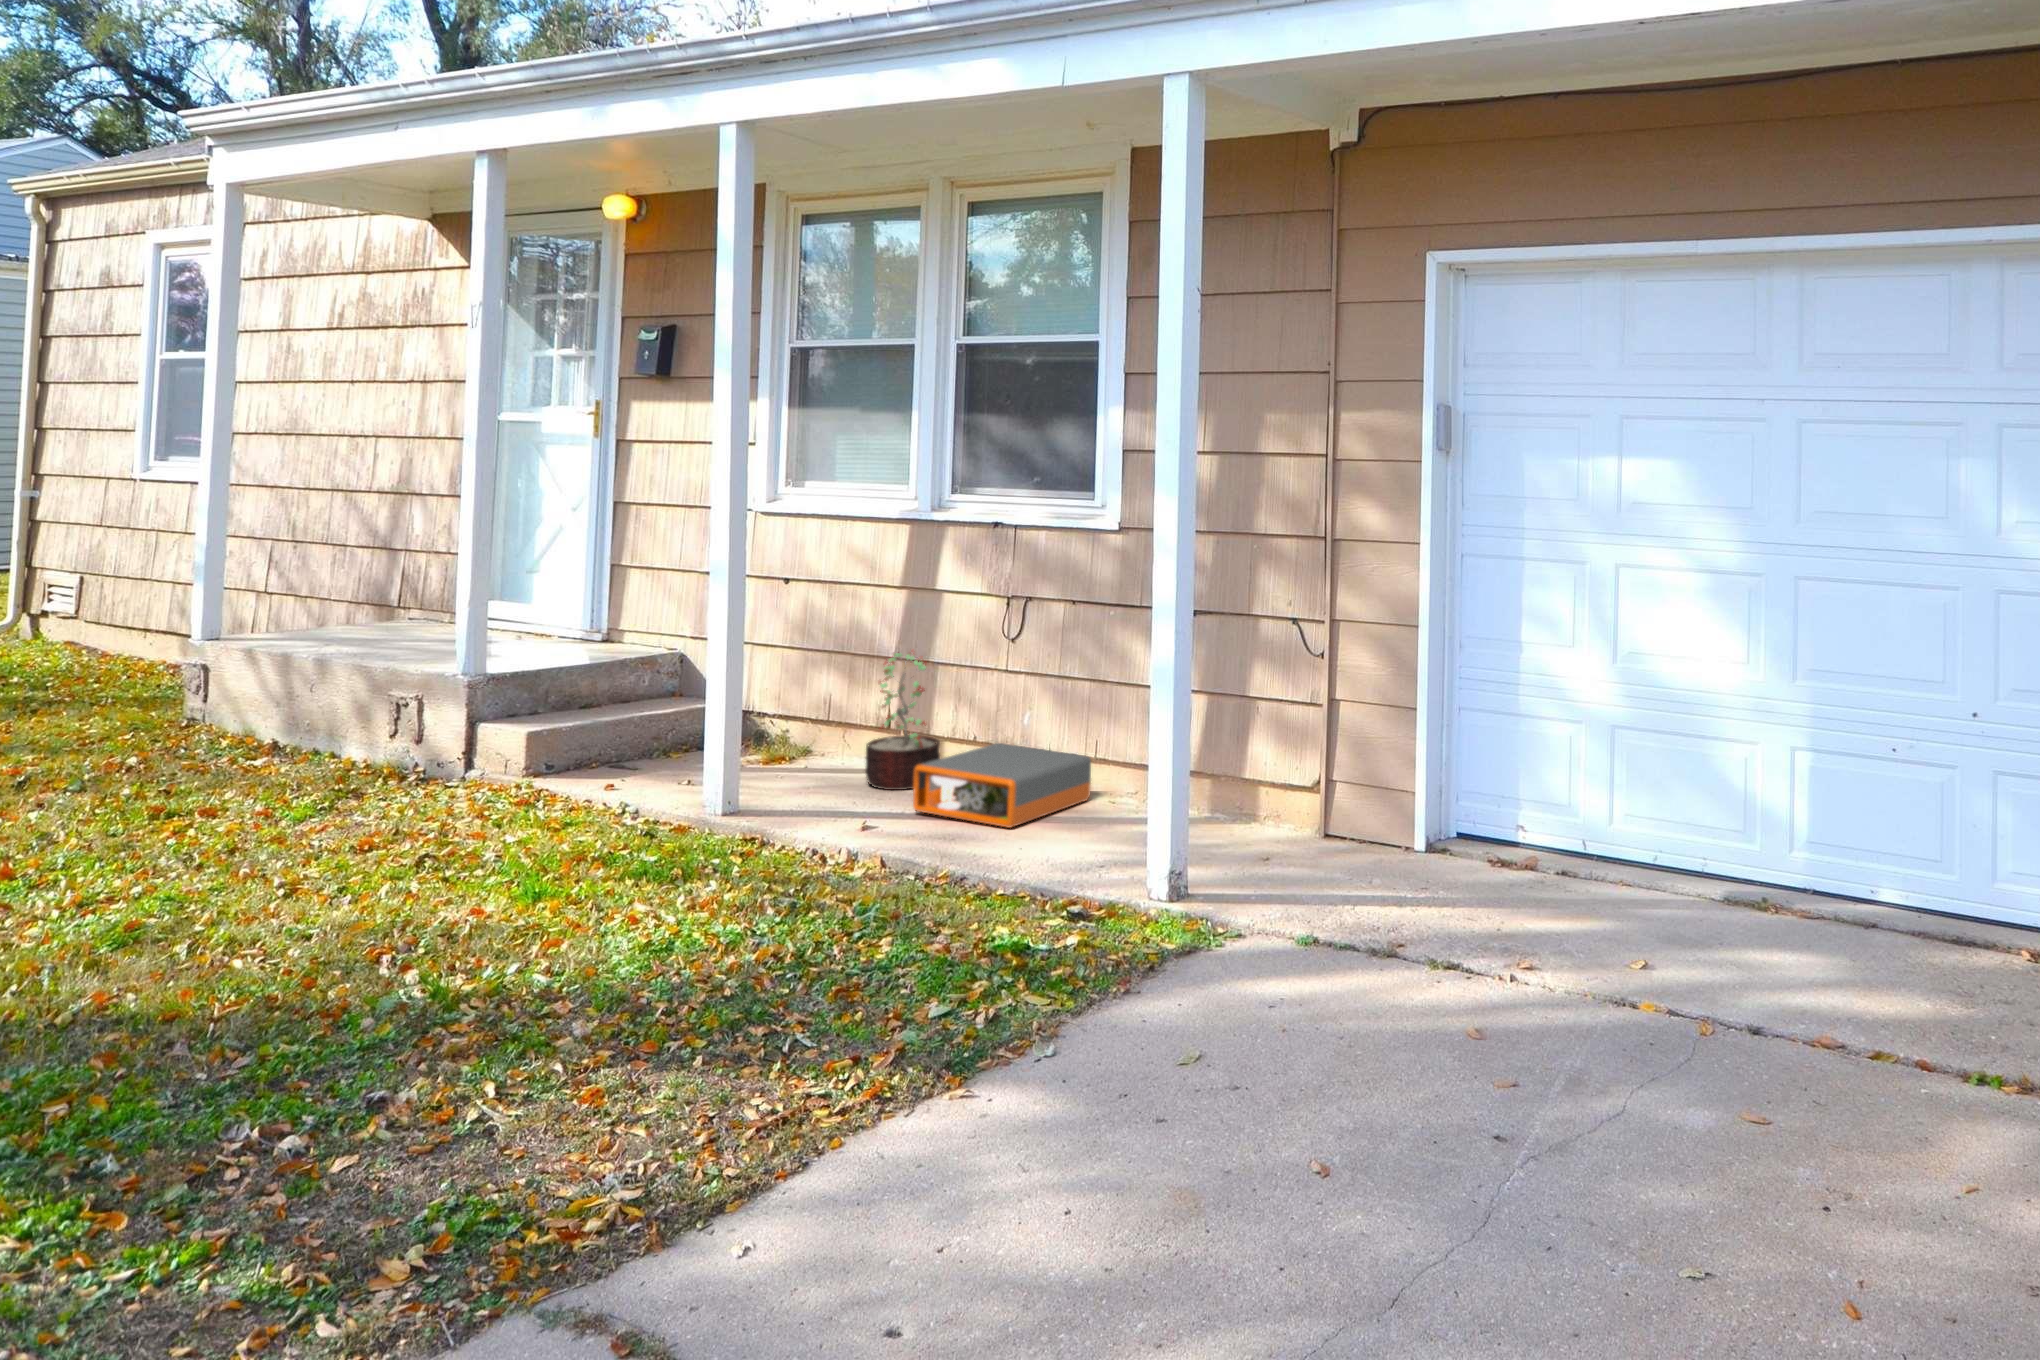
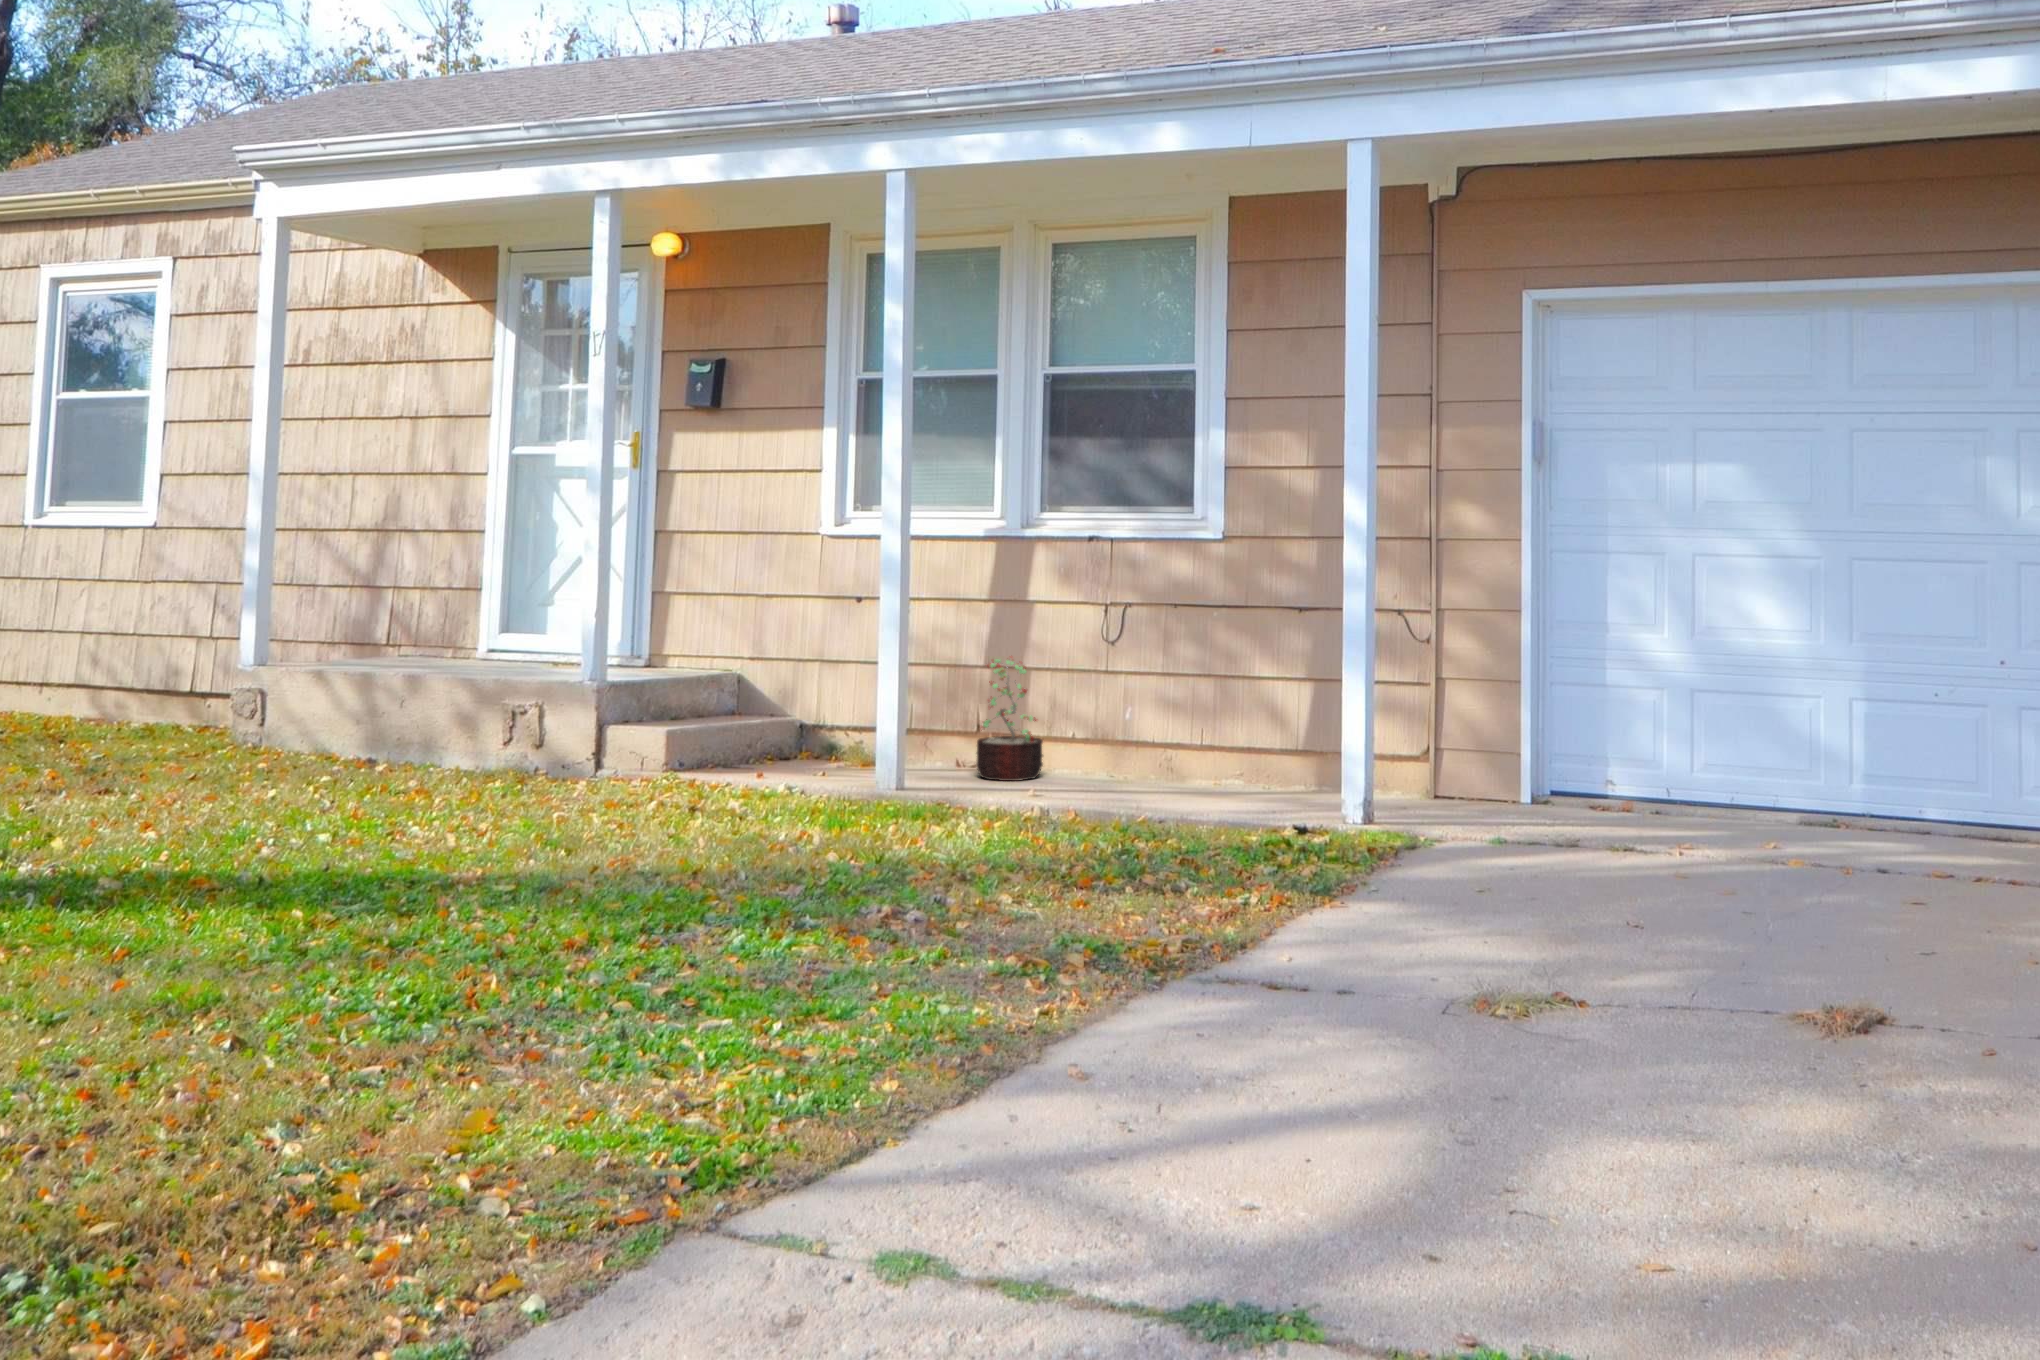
storage box: present [913,743,1091,828] -> none [1055,737,1198,798]

